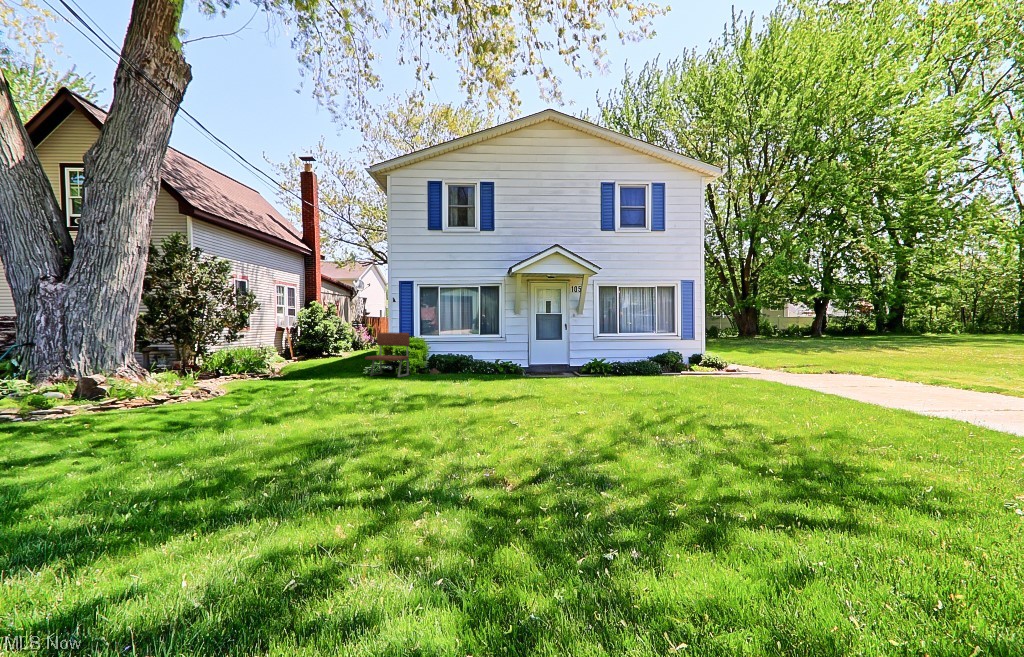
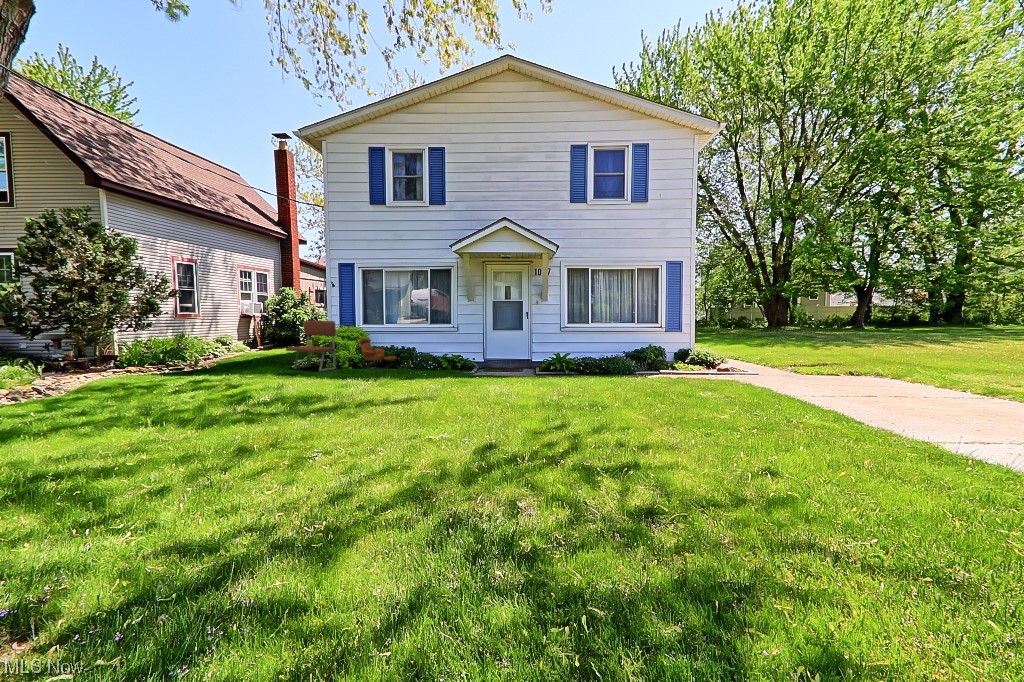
lounge chair: none [427,347,461,374] -> present [359,338,397,367]

